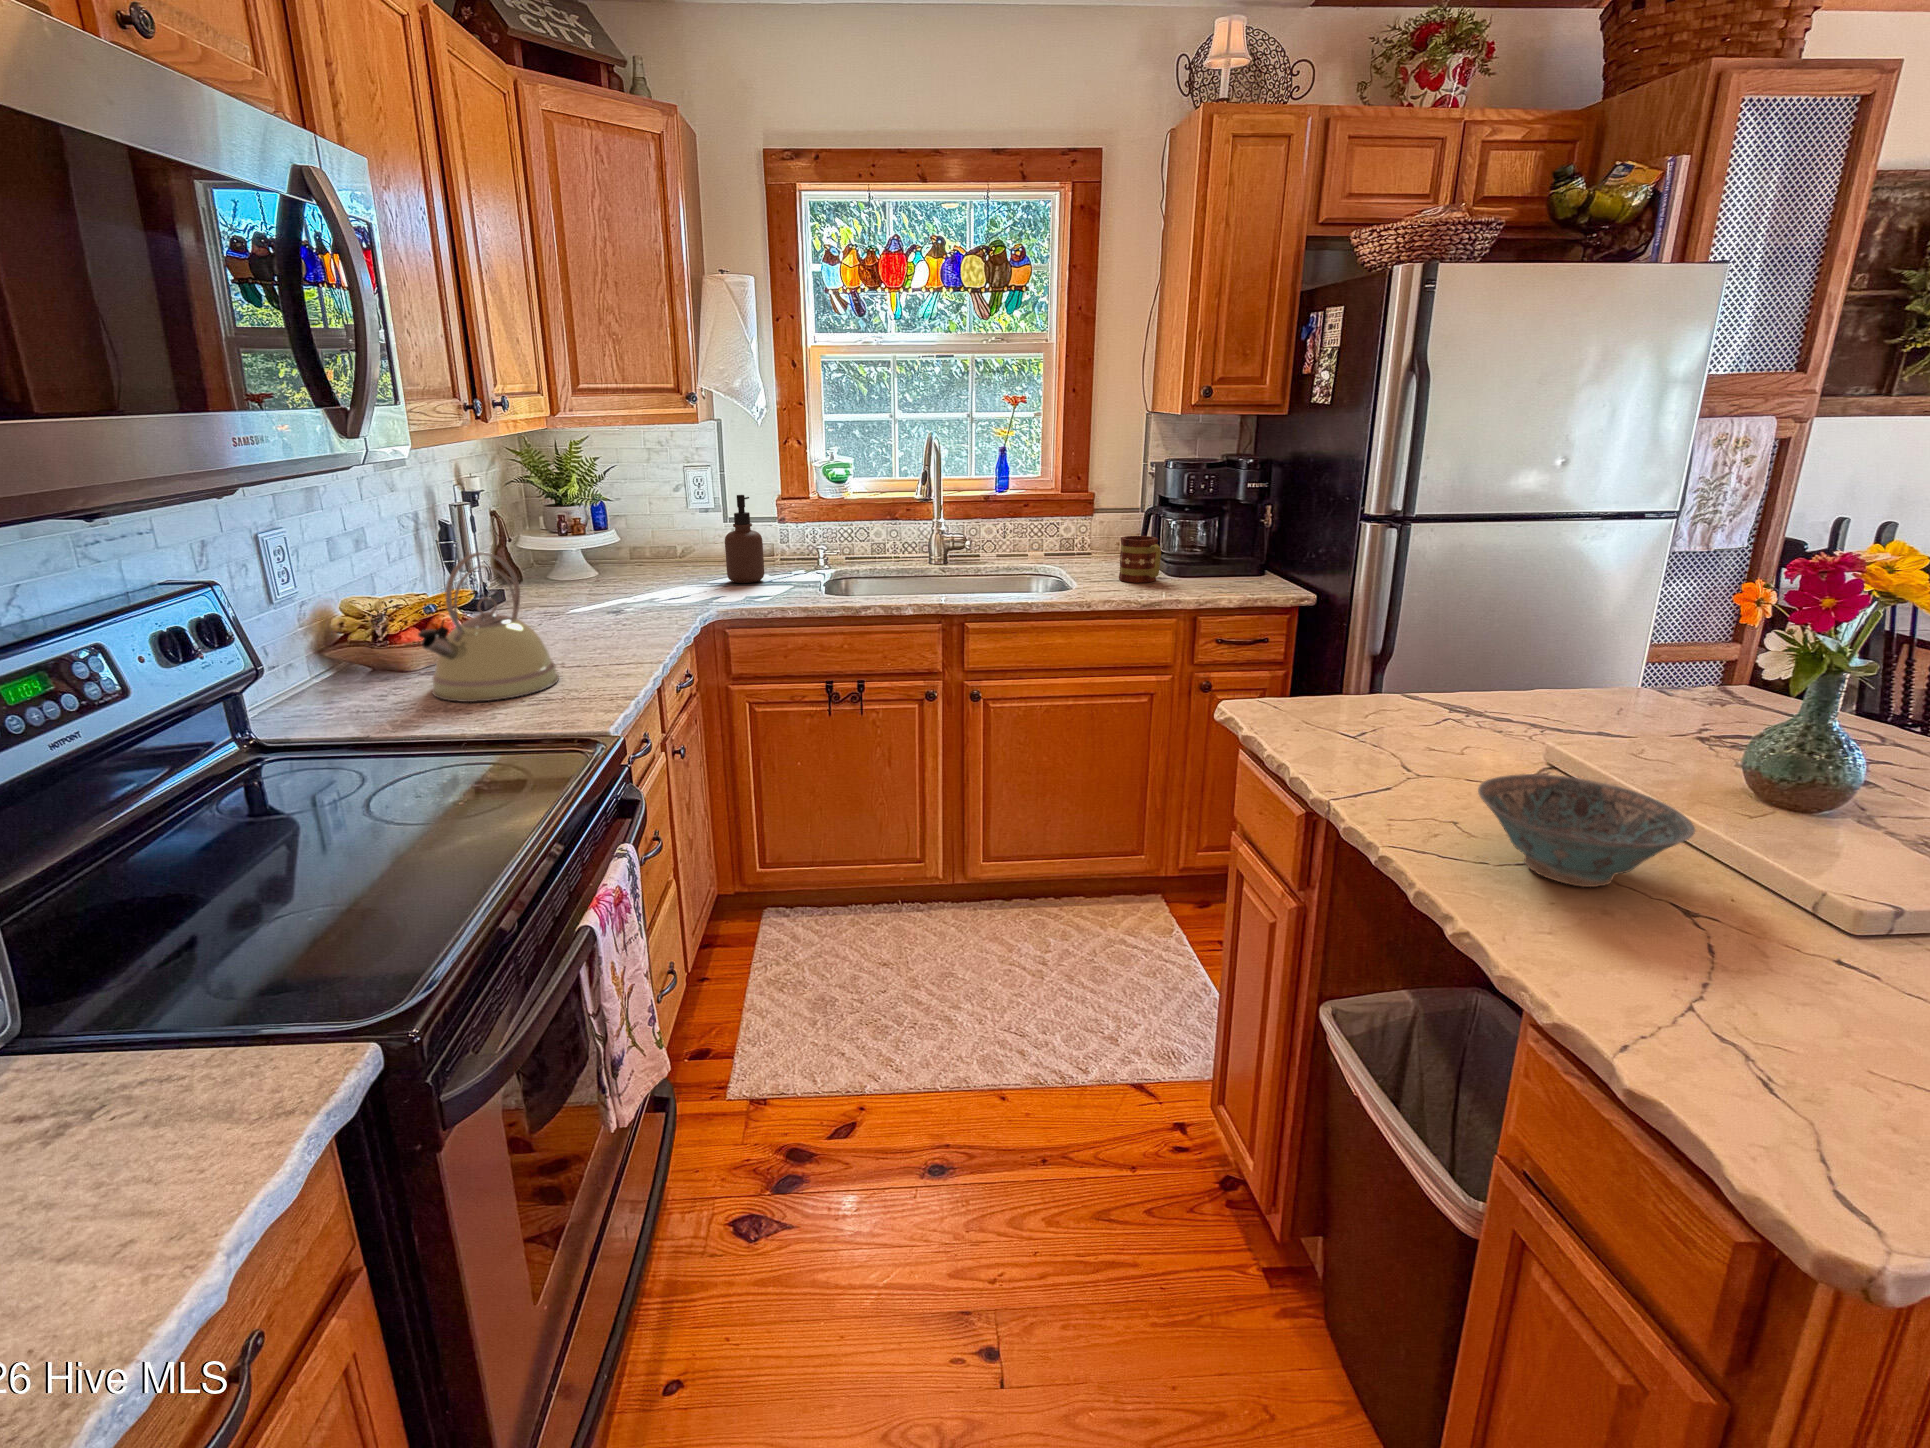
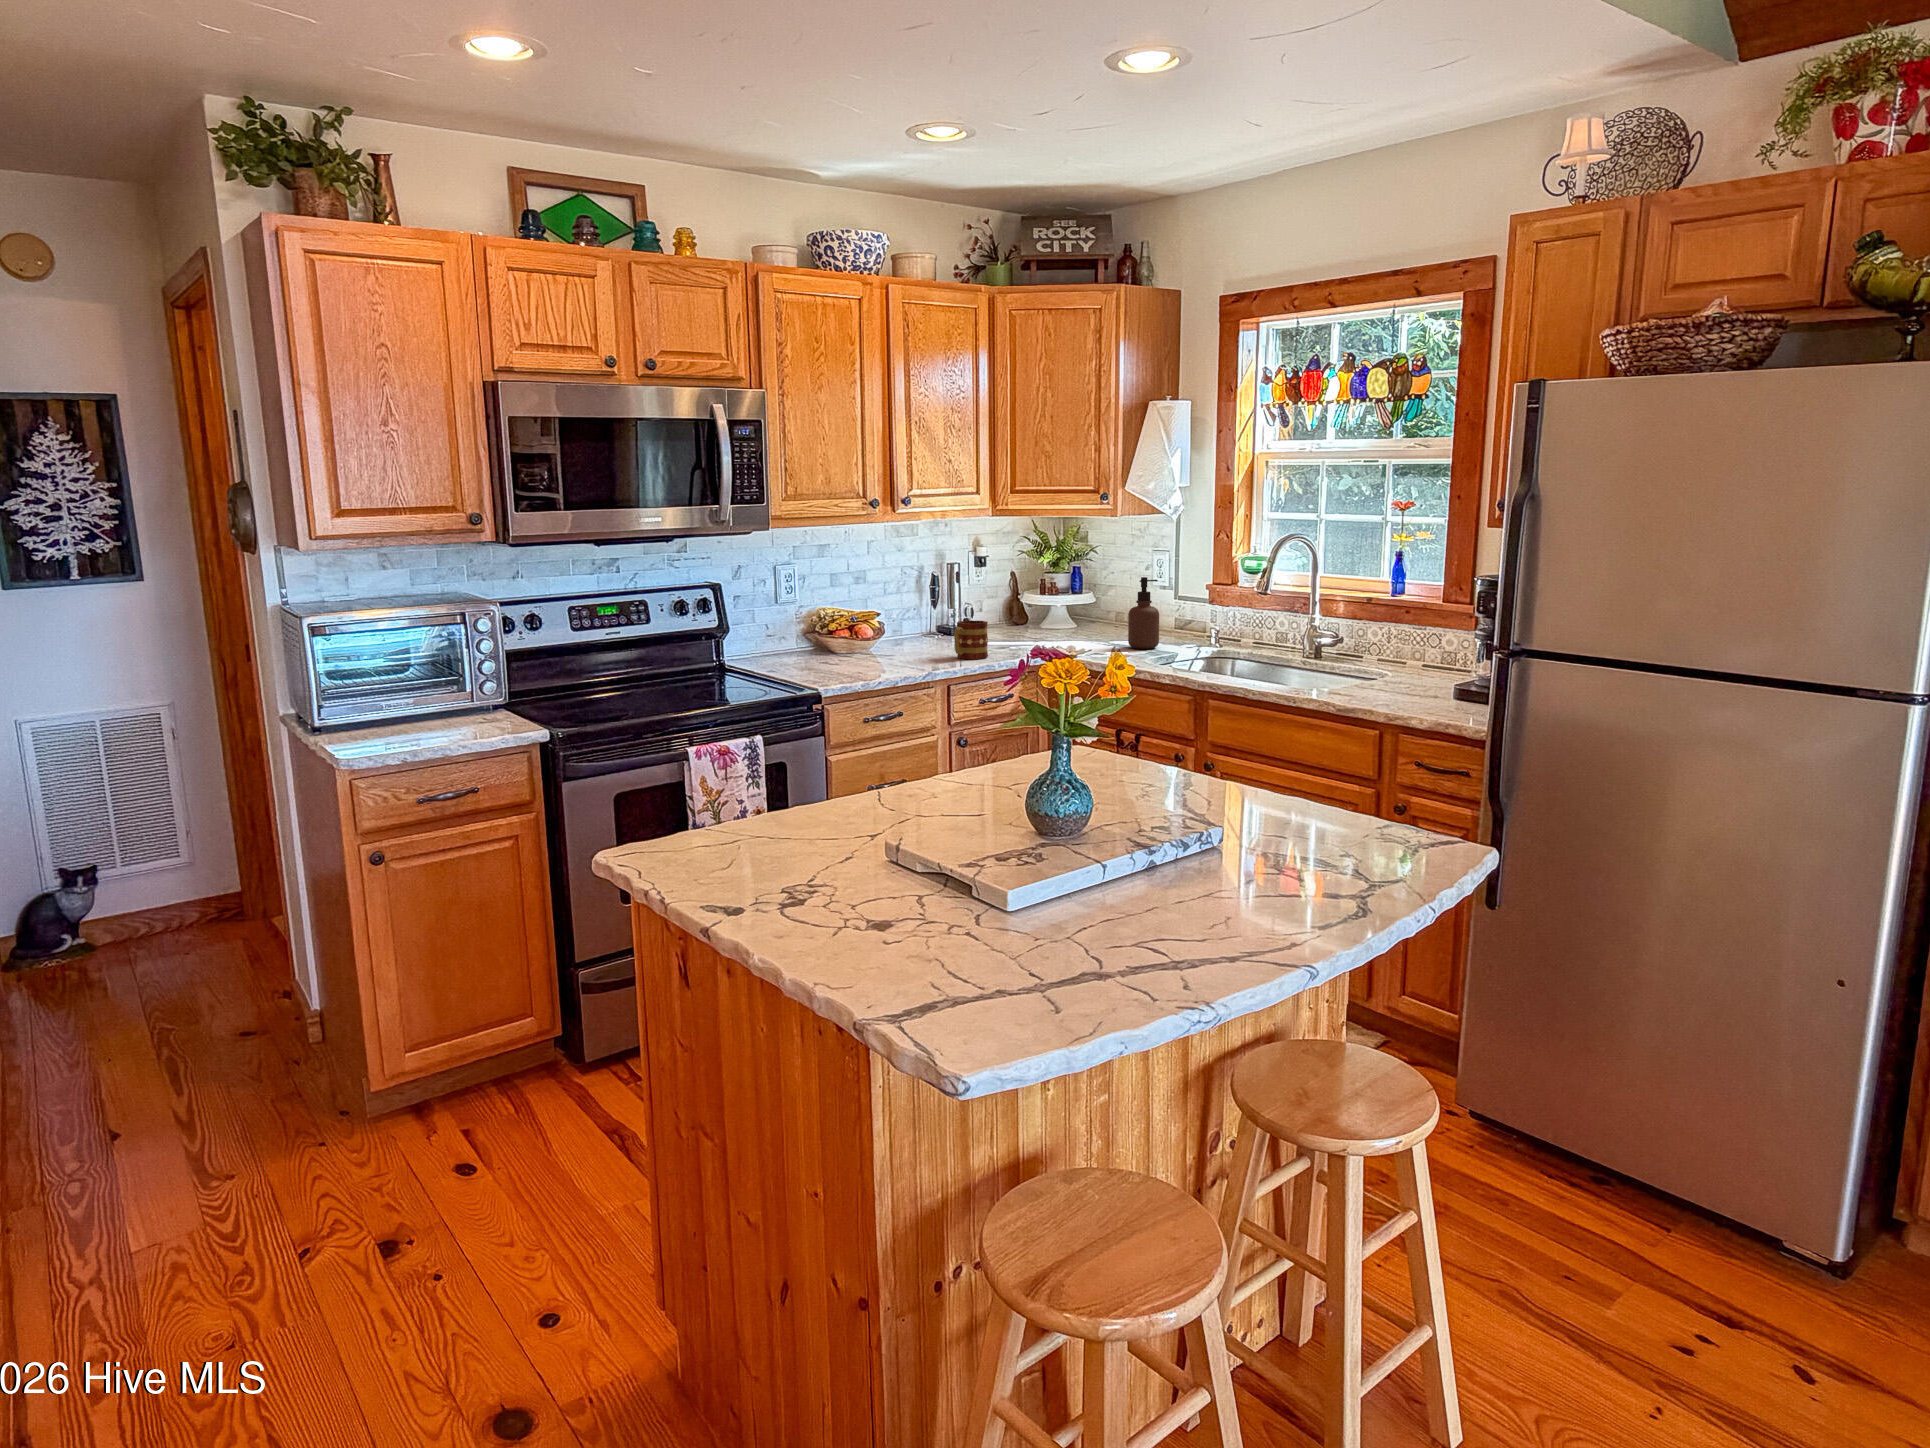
mug: present [1119,536,1161,583] -> present [954,621,988,659]
kettle: present [418,552,559,702] -> none [801,592,879,674]
ceramic bowl: present [1478,774,1695,887] -> none [854,761,960,820]

